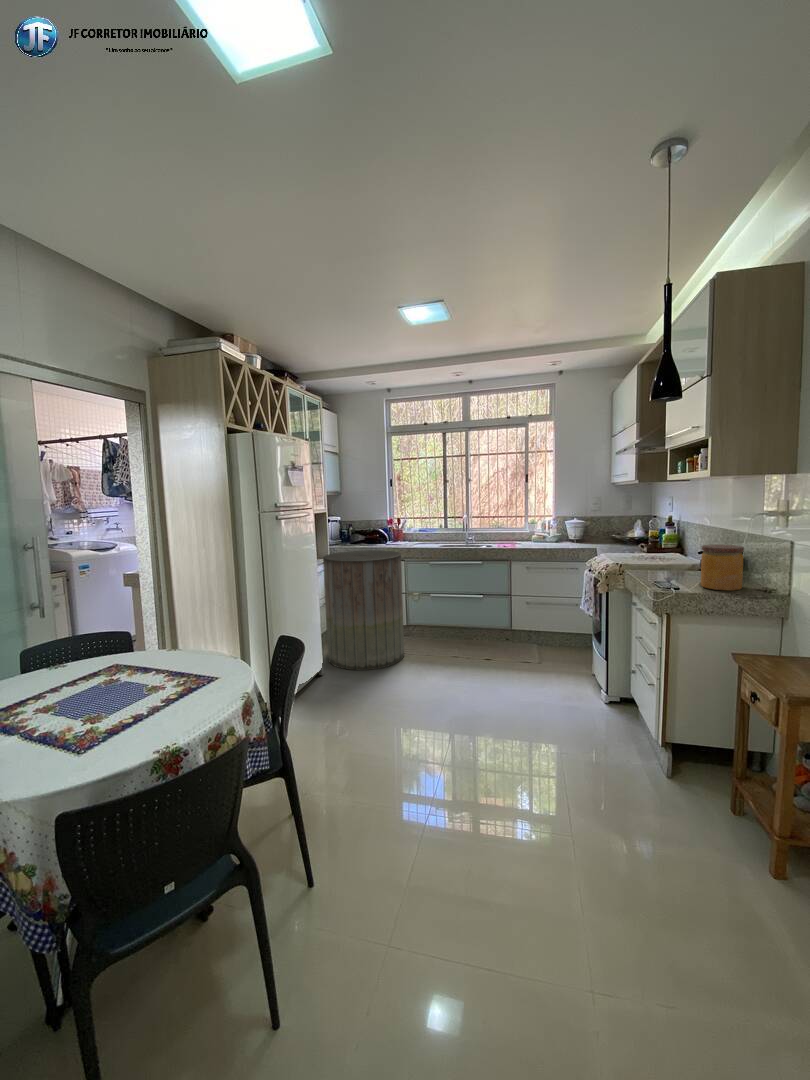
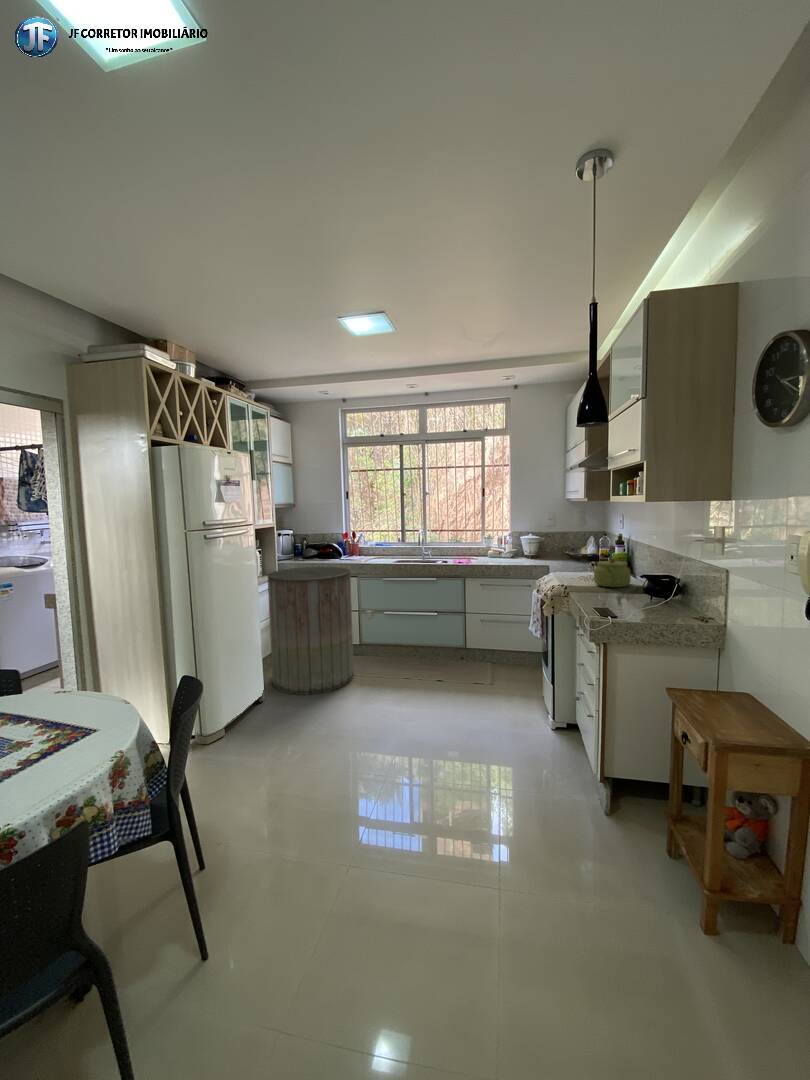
kettle: none [647,525,685,565] -> present [594,546,631,587]
jar: present [701,544,744,591] -> none [639,571,681,620]

